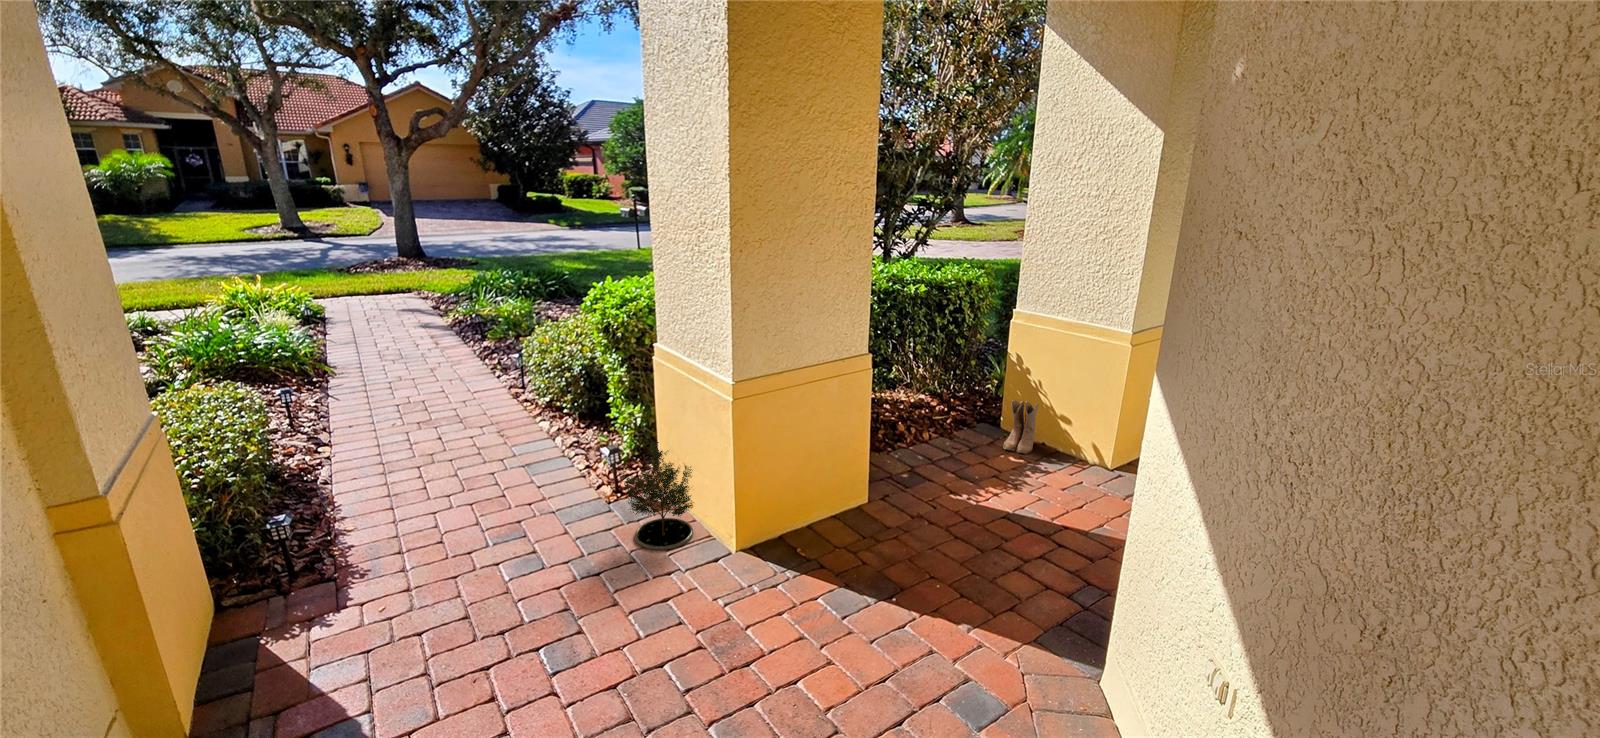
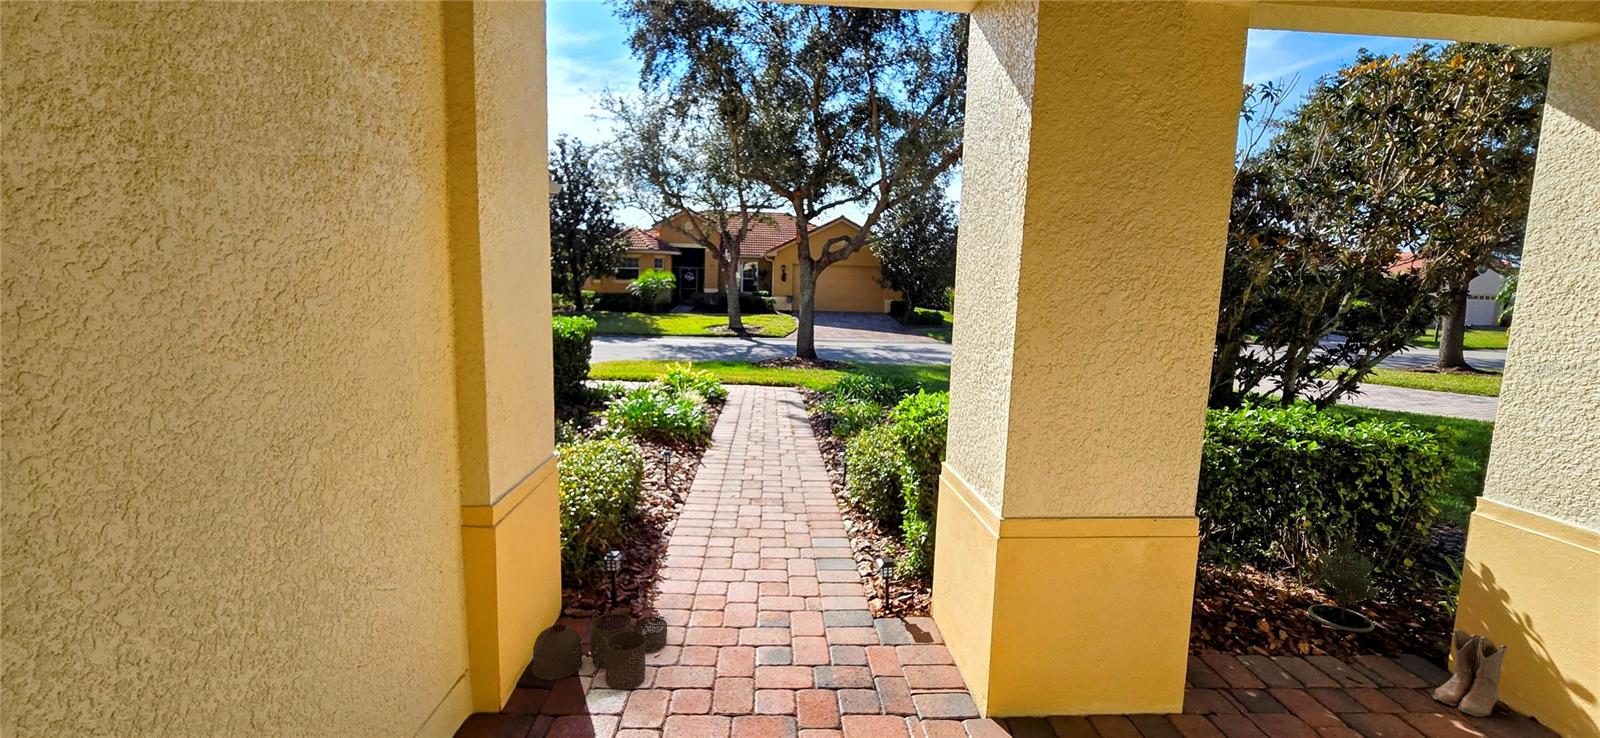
potted tree: present [620,438,693,550] -> present [1308,536,1379,633]
woven basket: none [214,564,391,680] -> present [532,611,667,691]

